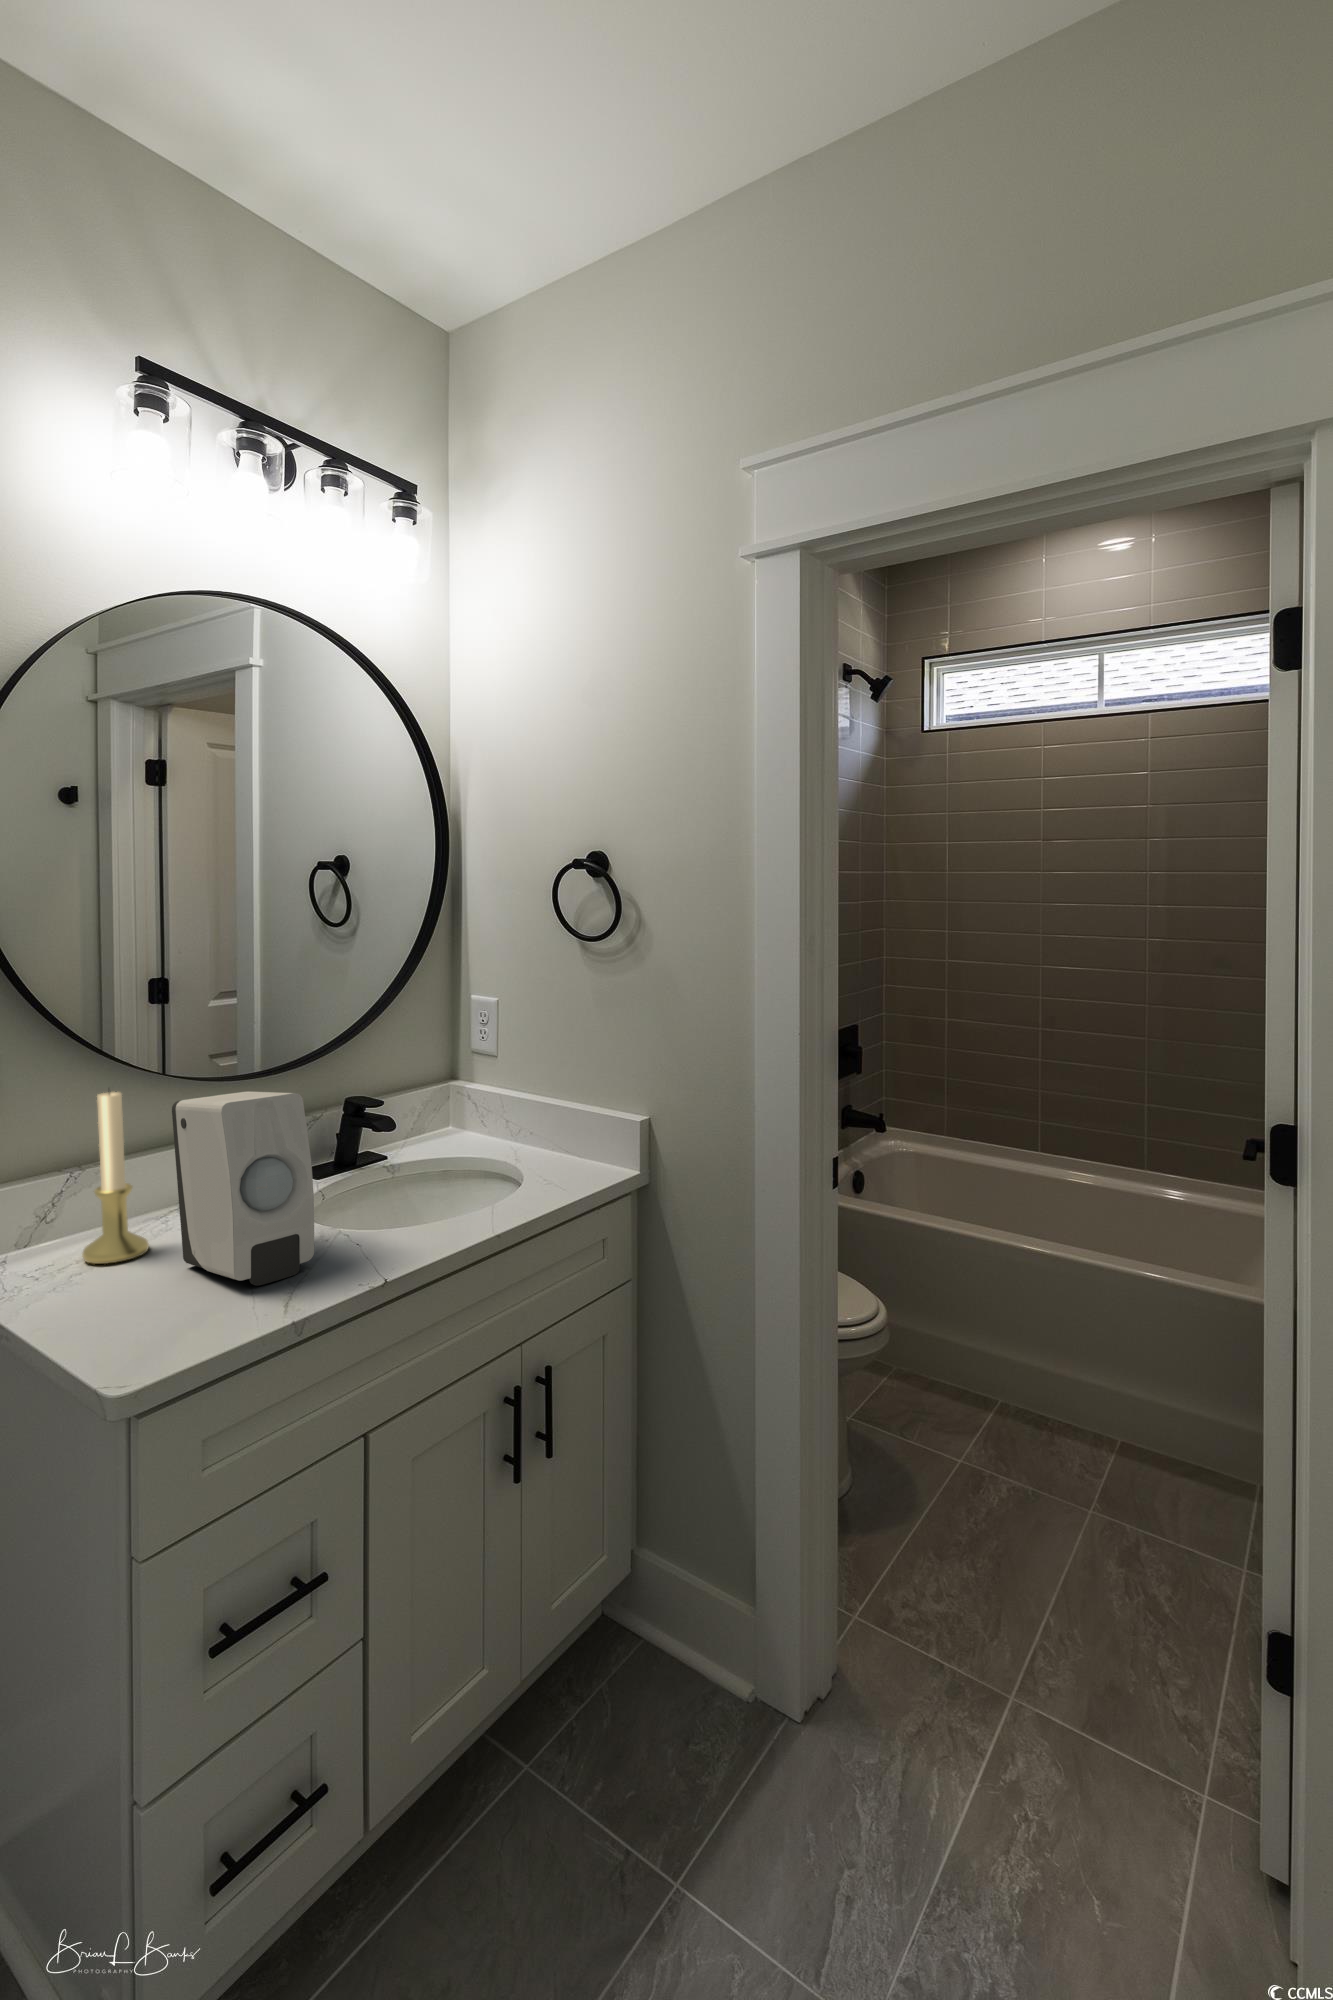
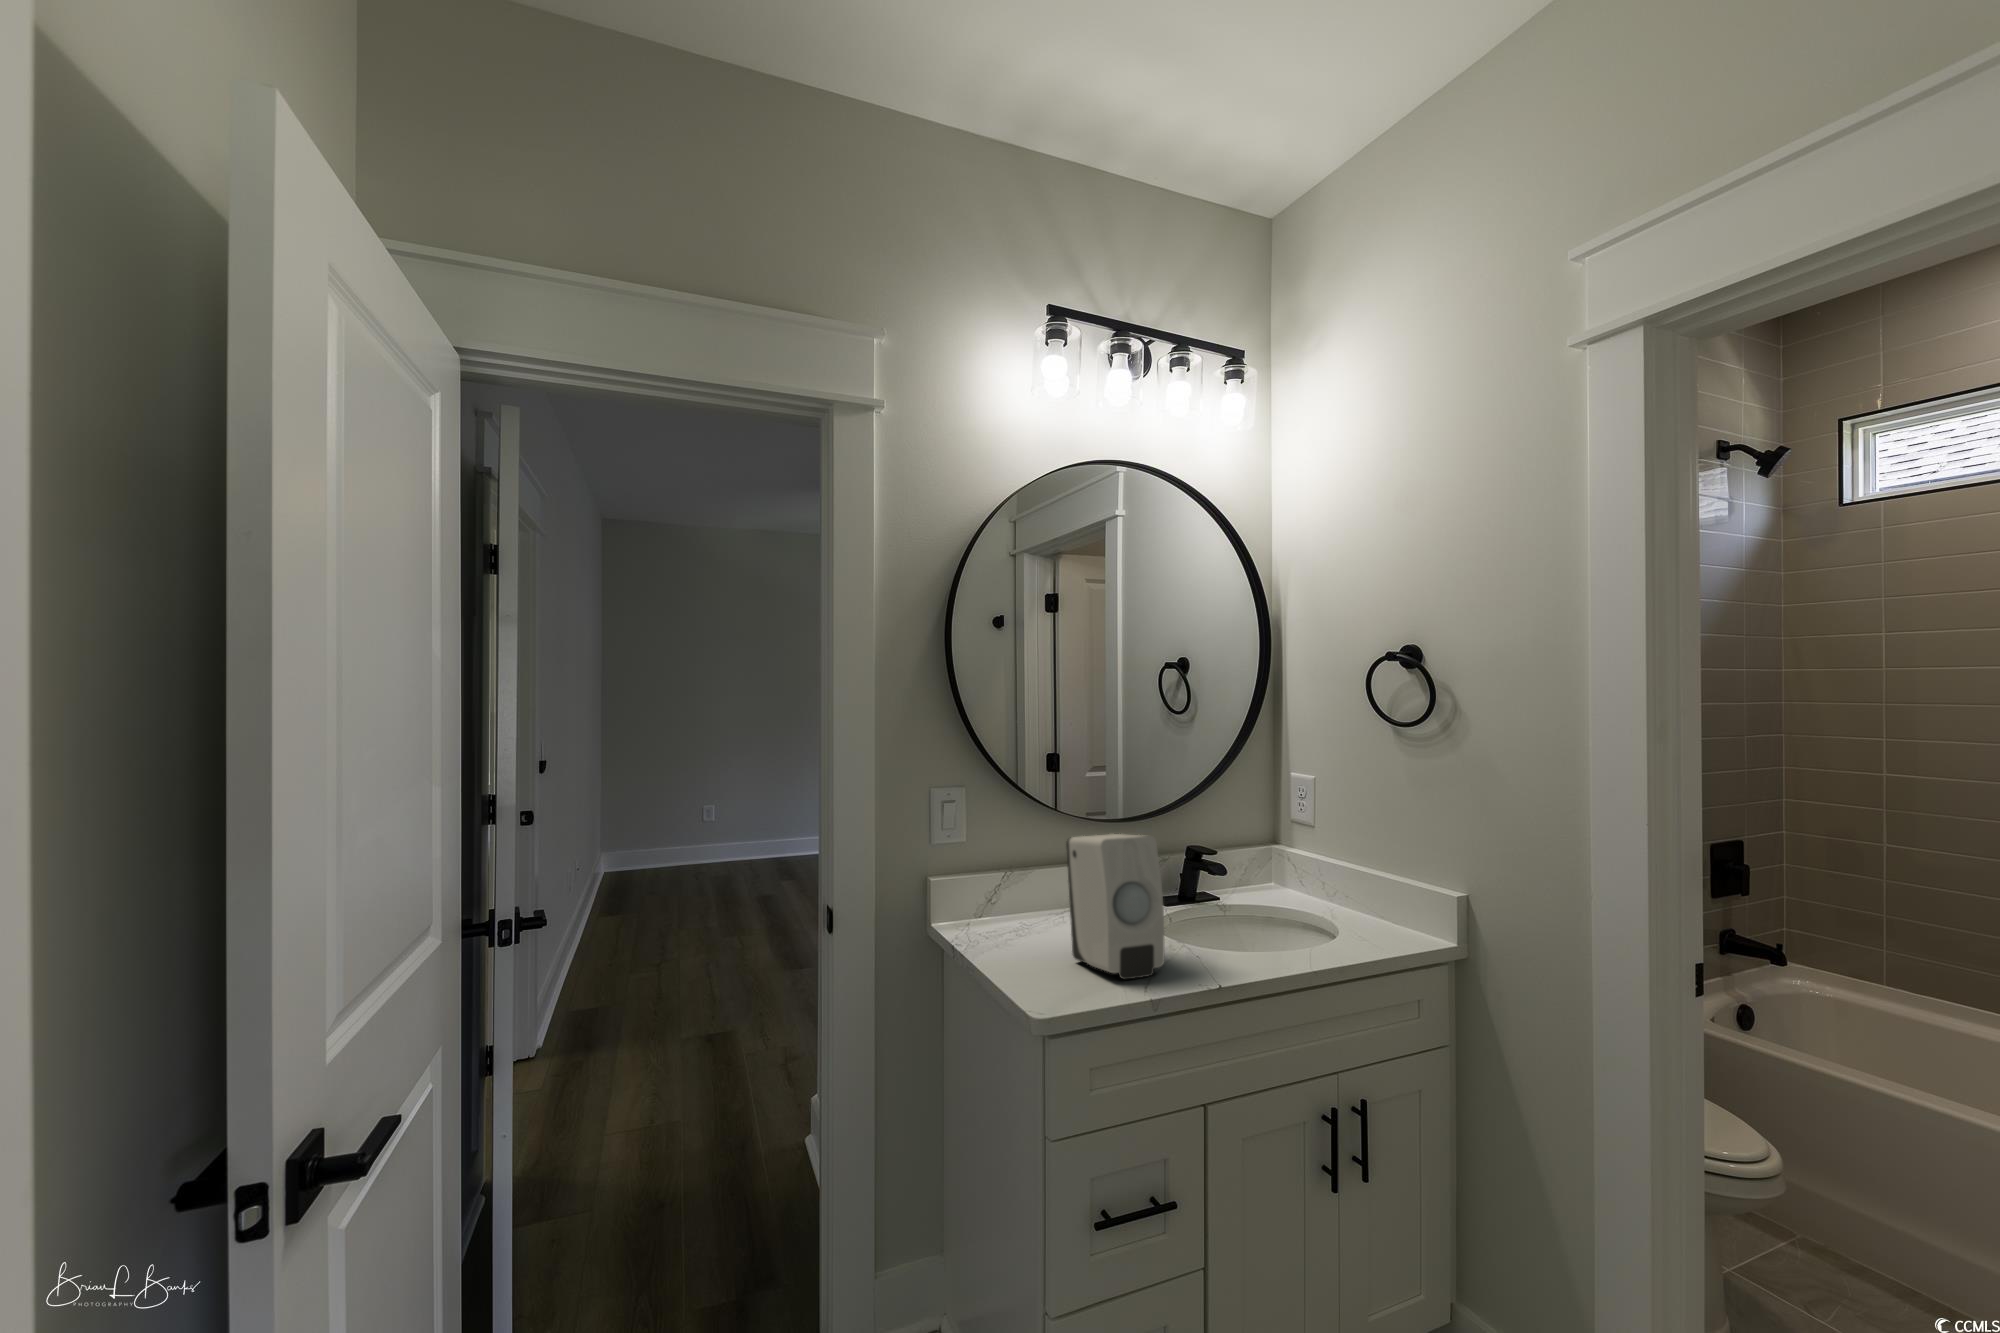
candle holder: present [82,1092,149,1264] -> none [1007,826,1048,953]

